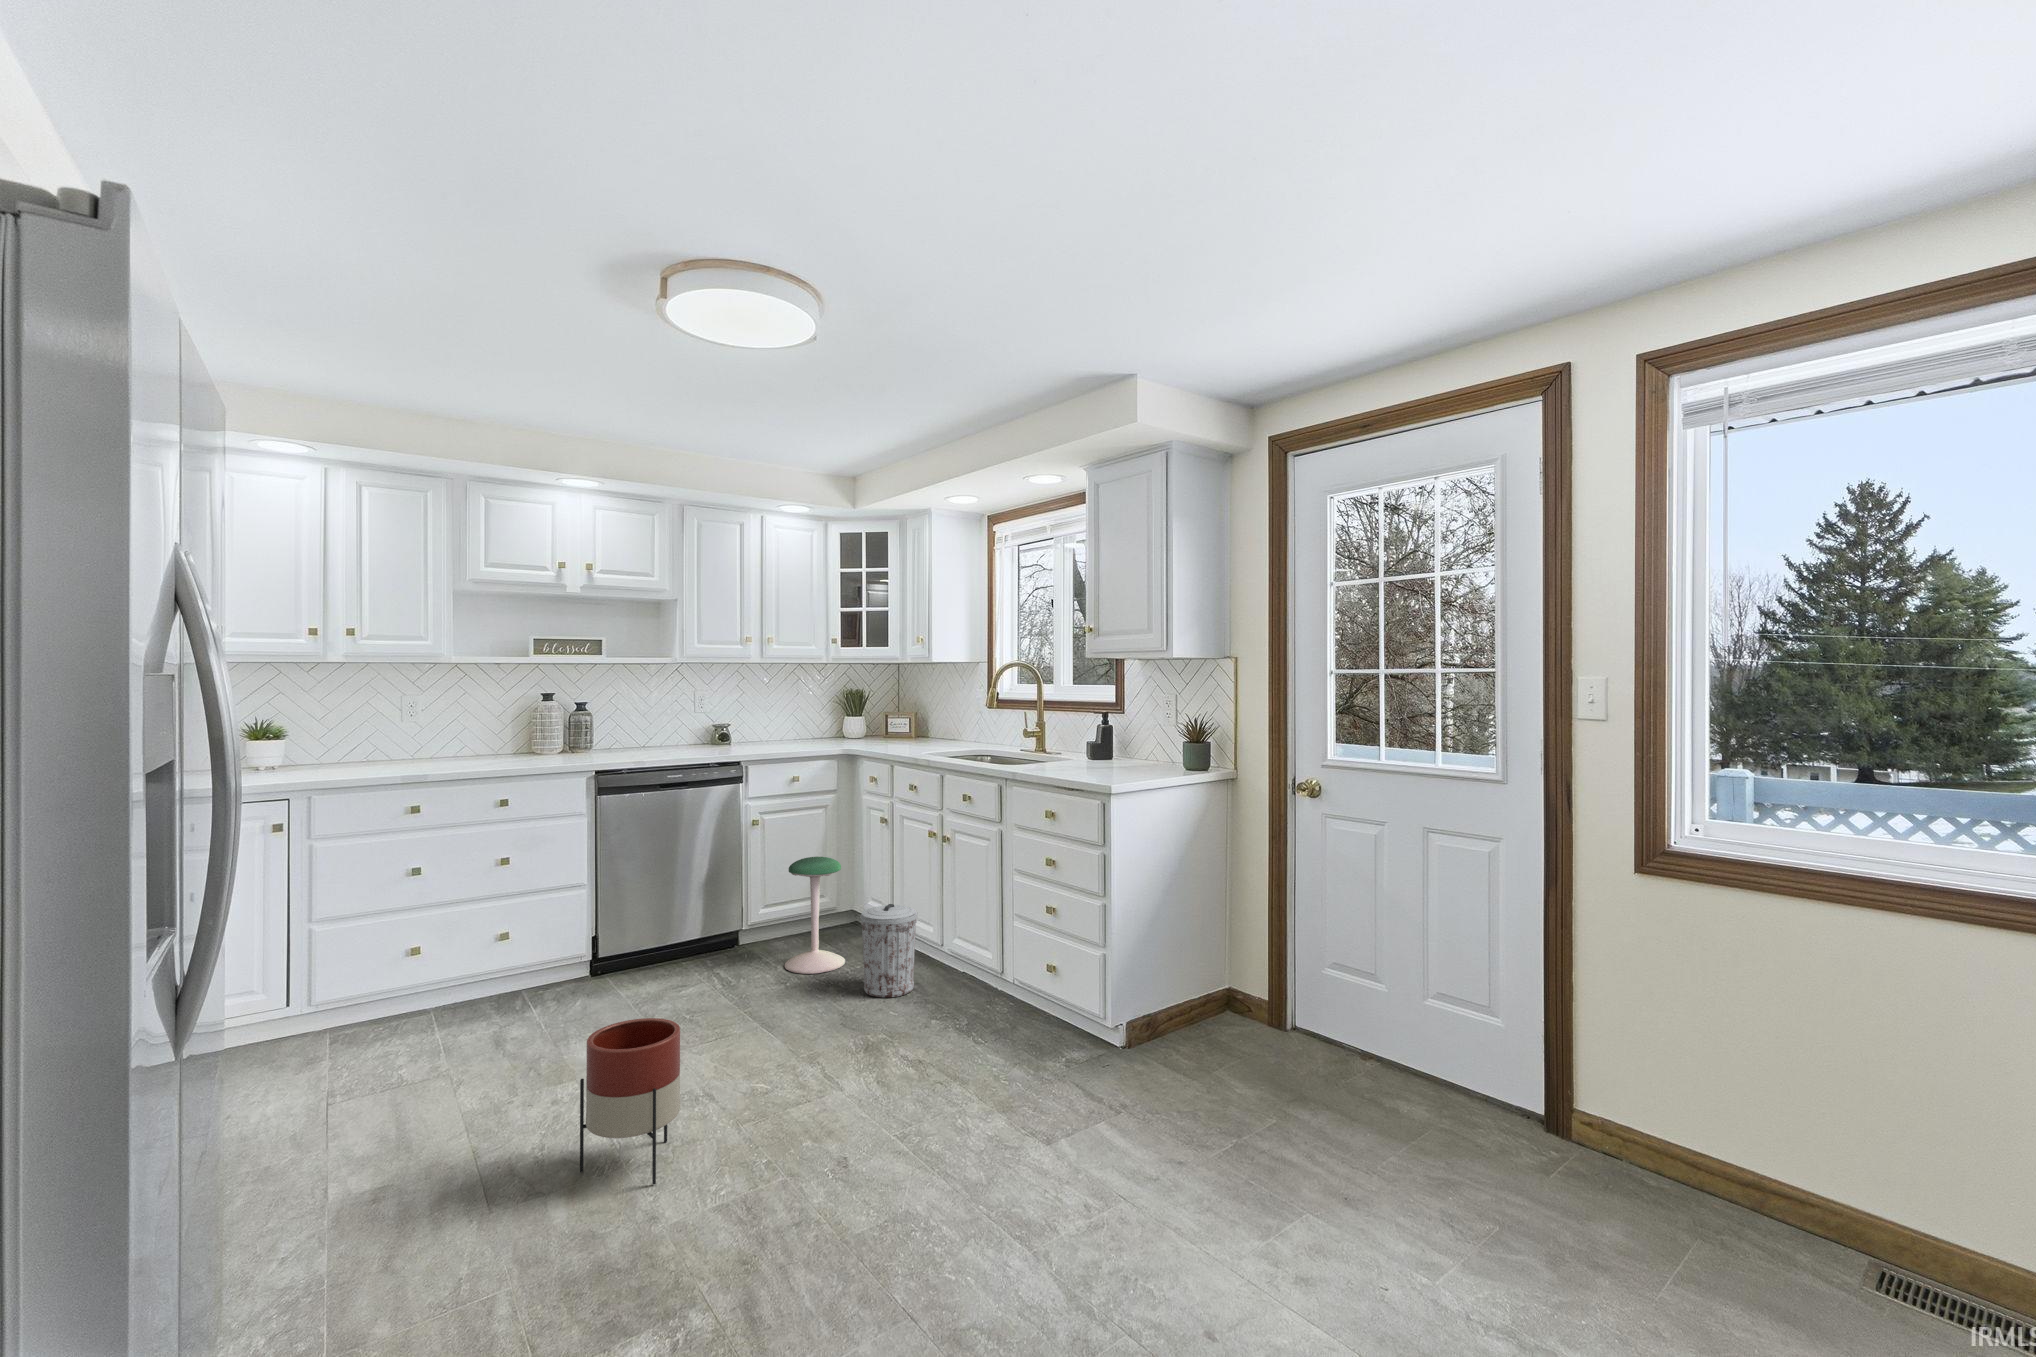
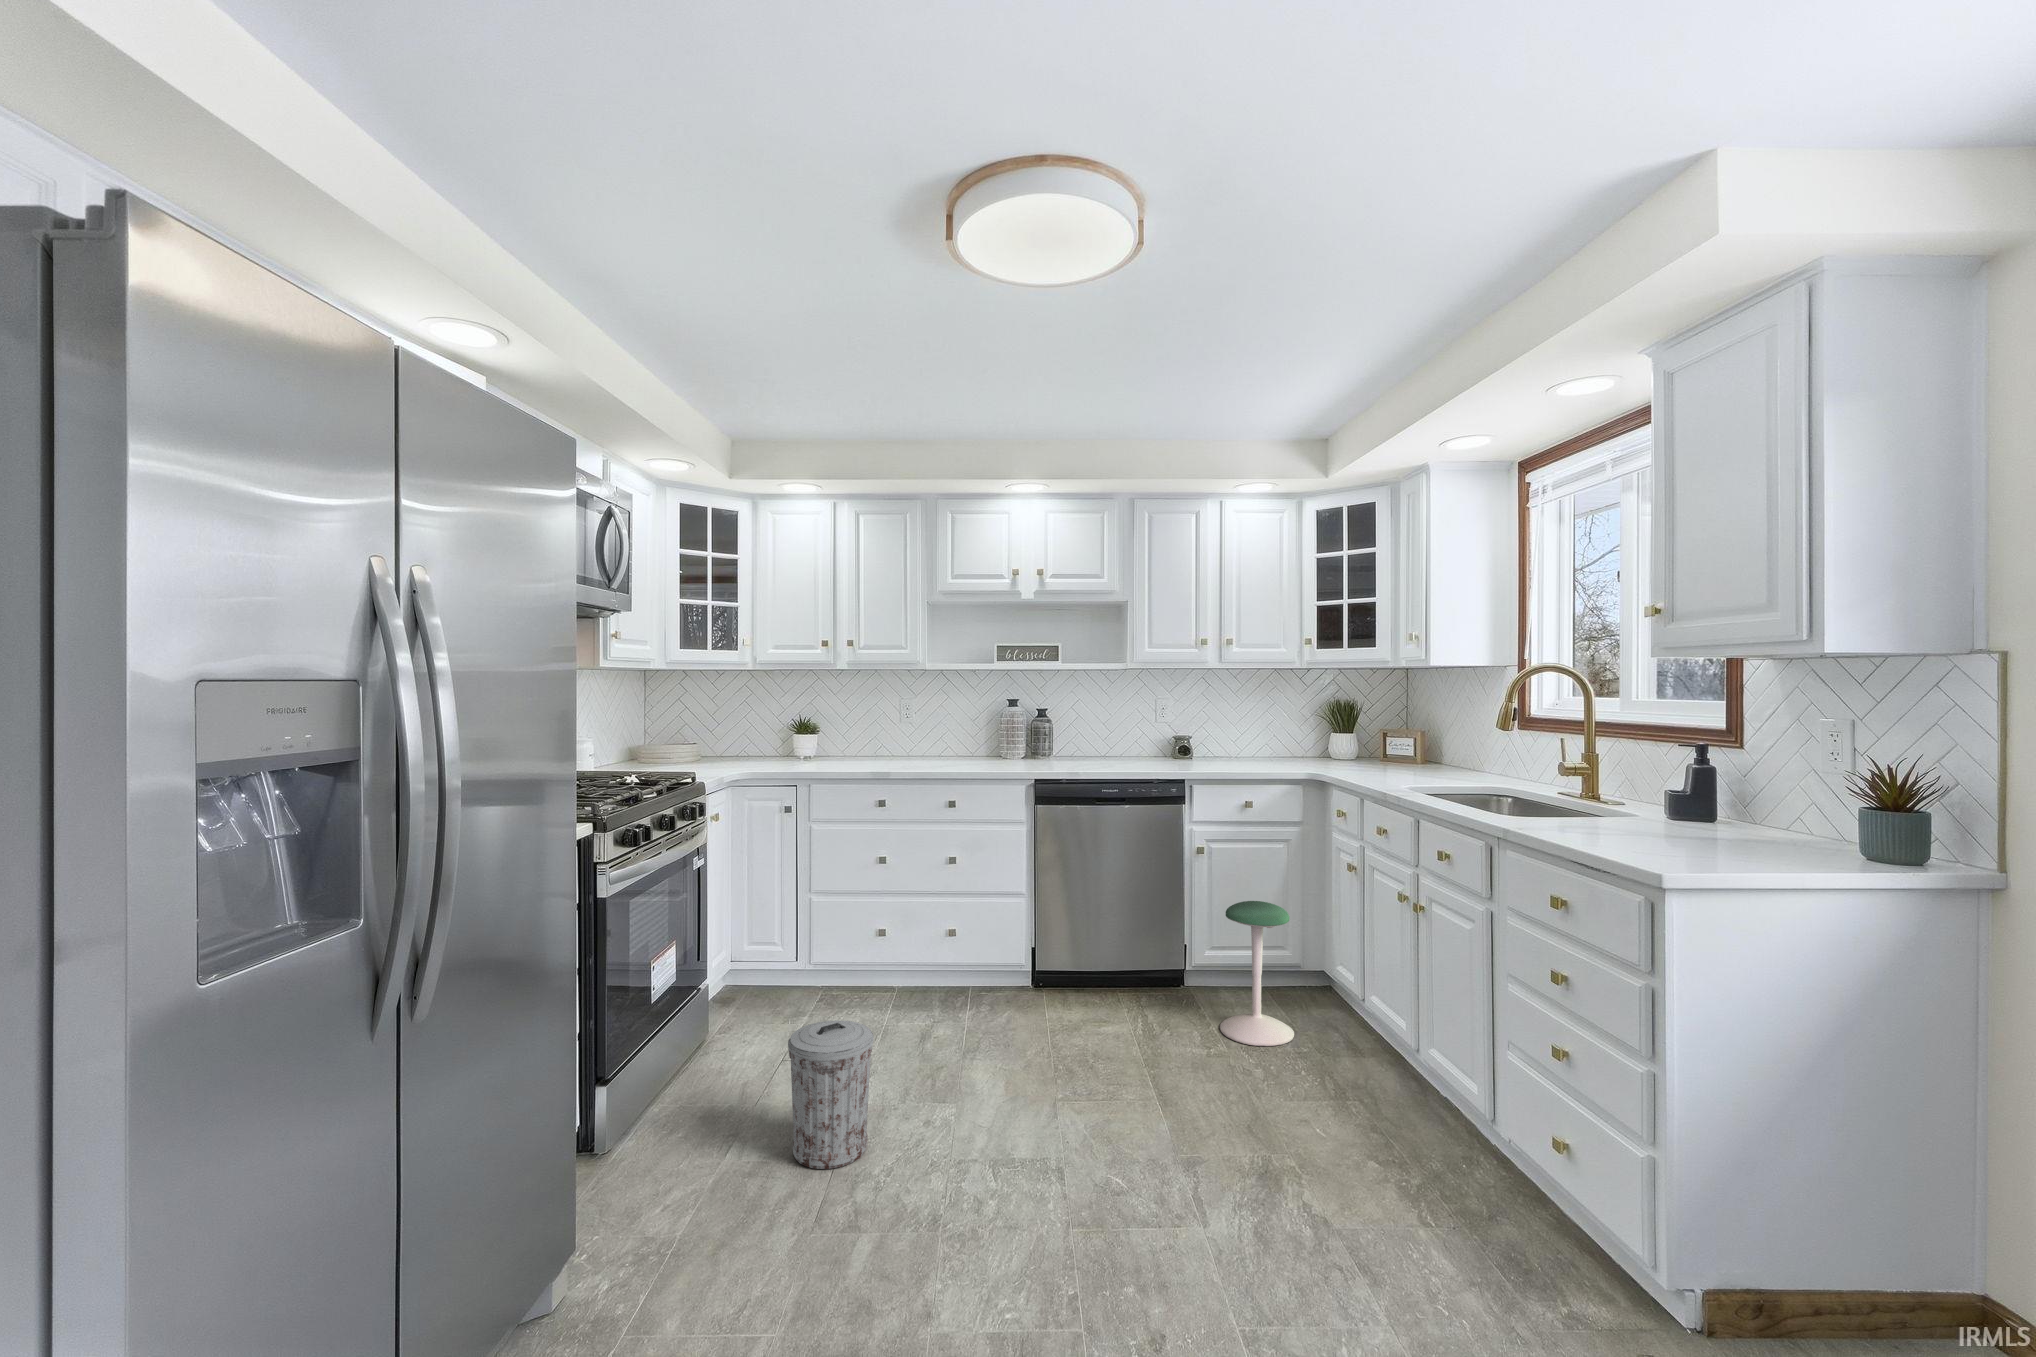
trash can: present [860,904,918,997] -> present [788,1020,874,1169]
planter: present [580,1018,680,1184] -> none [884,1080,985,1294]

